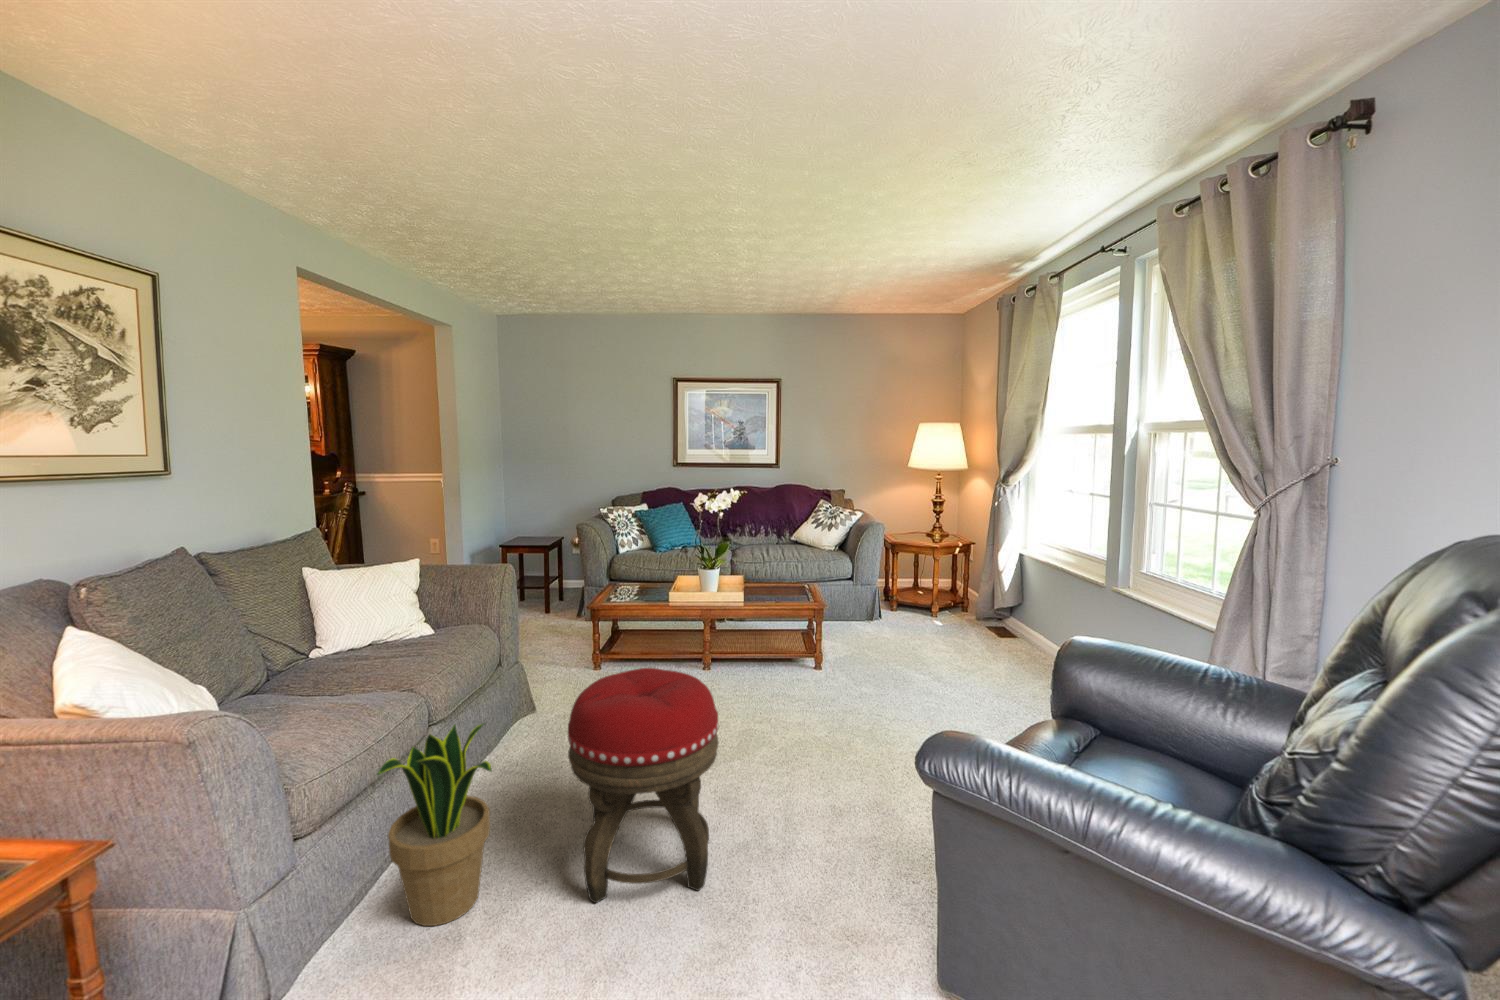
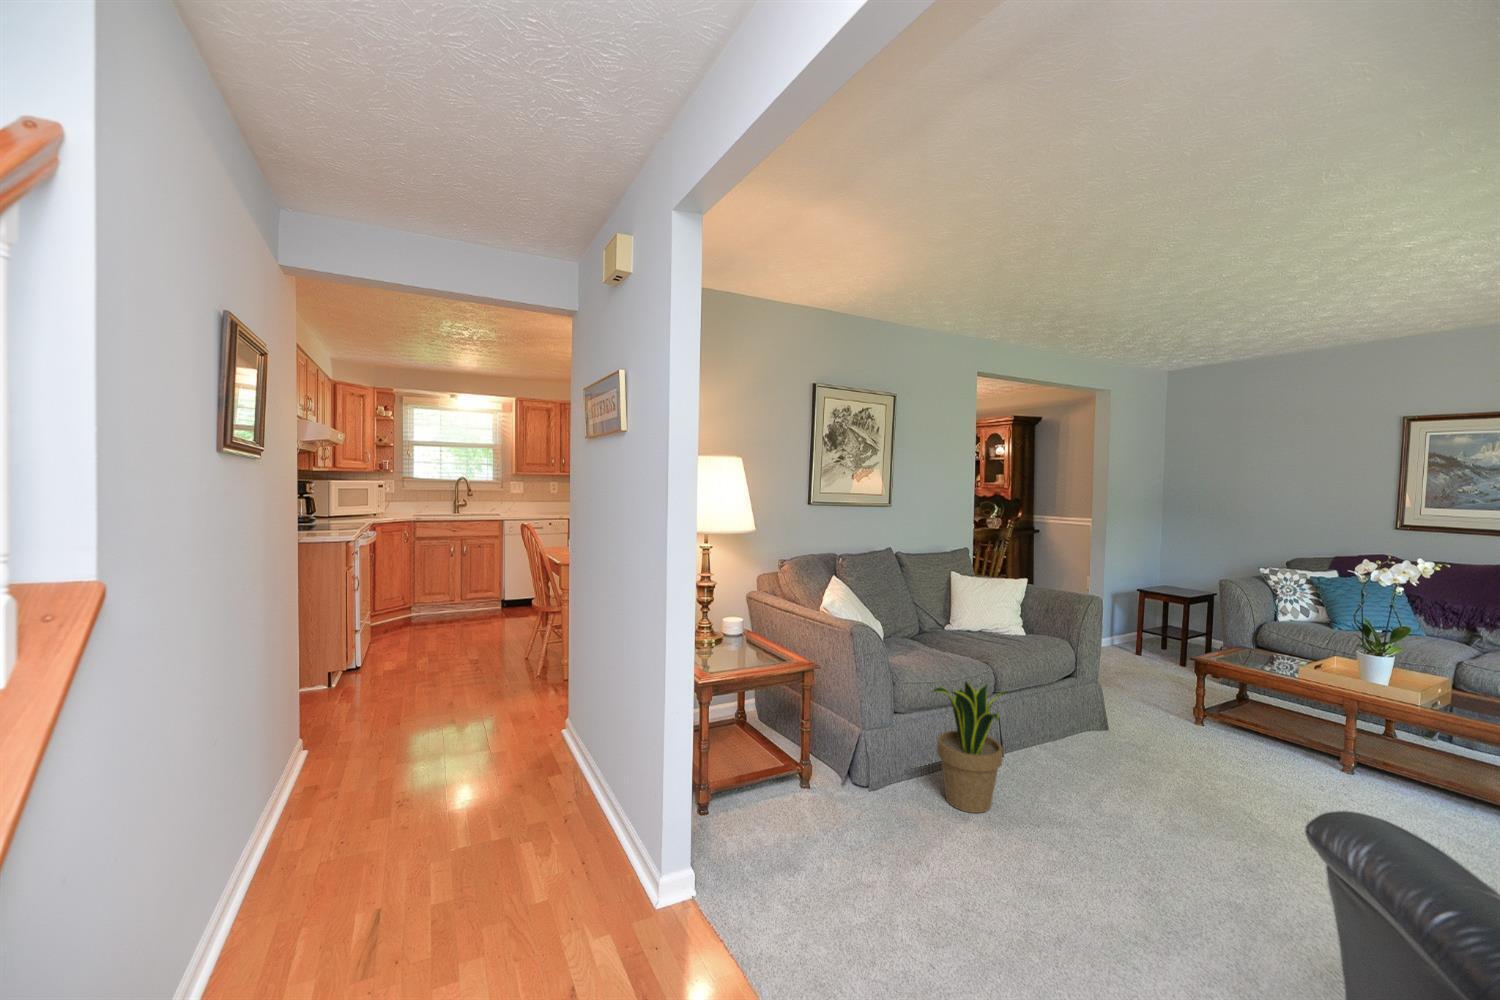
footstool: present [568,668,719,903] -> none [1056,691,1213,907]

